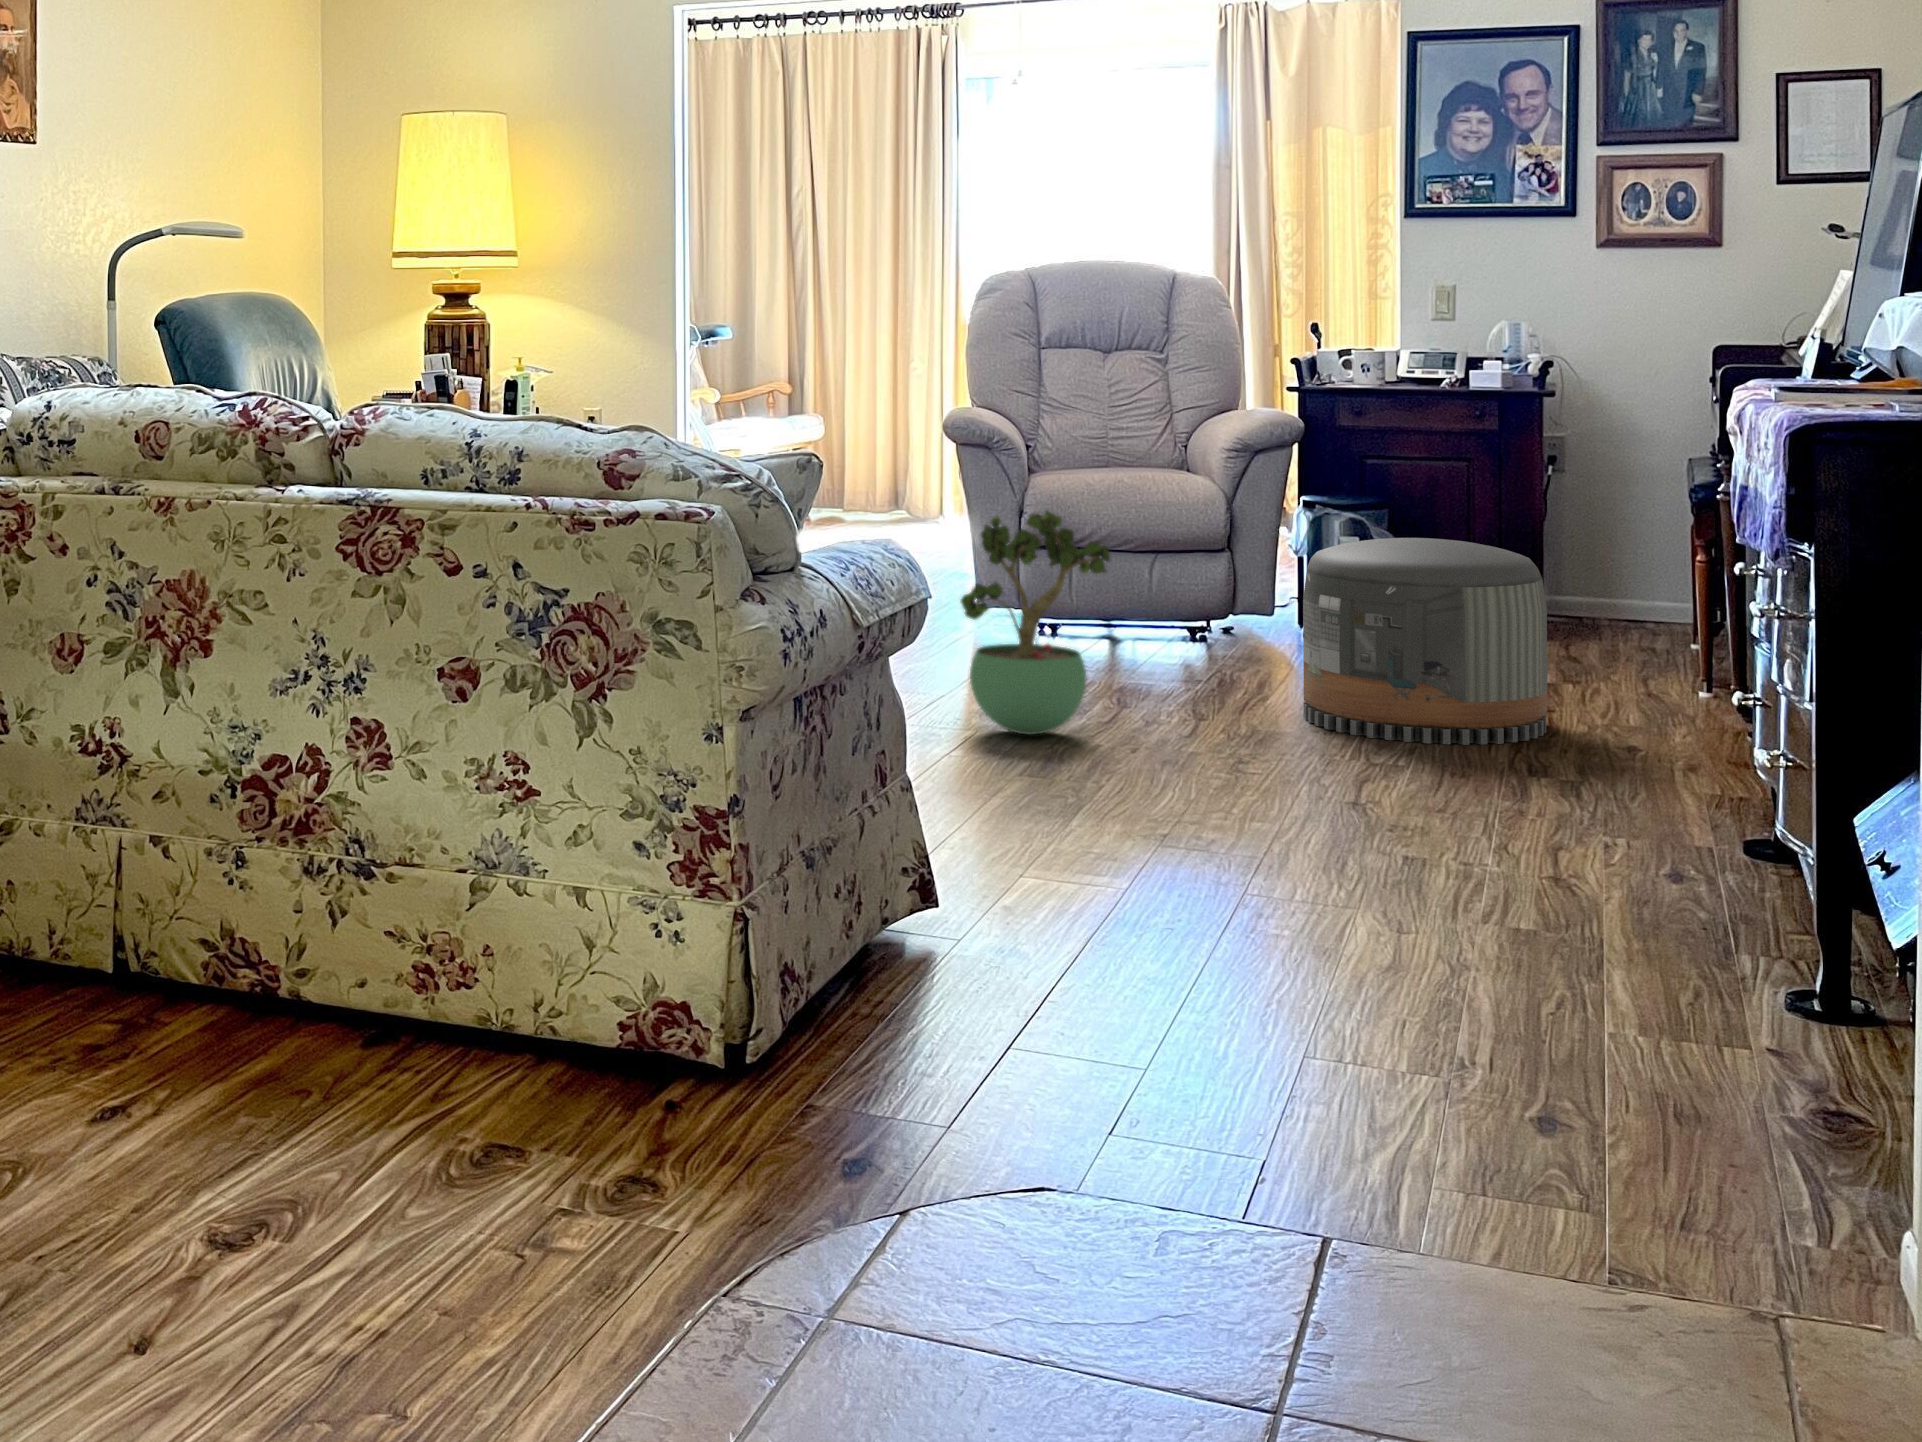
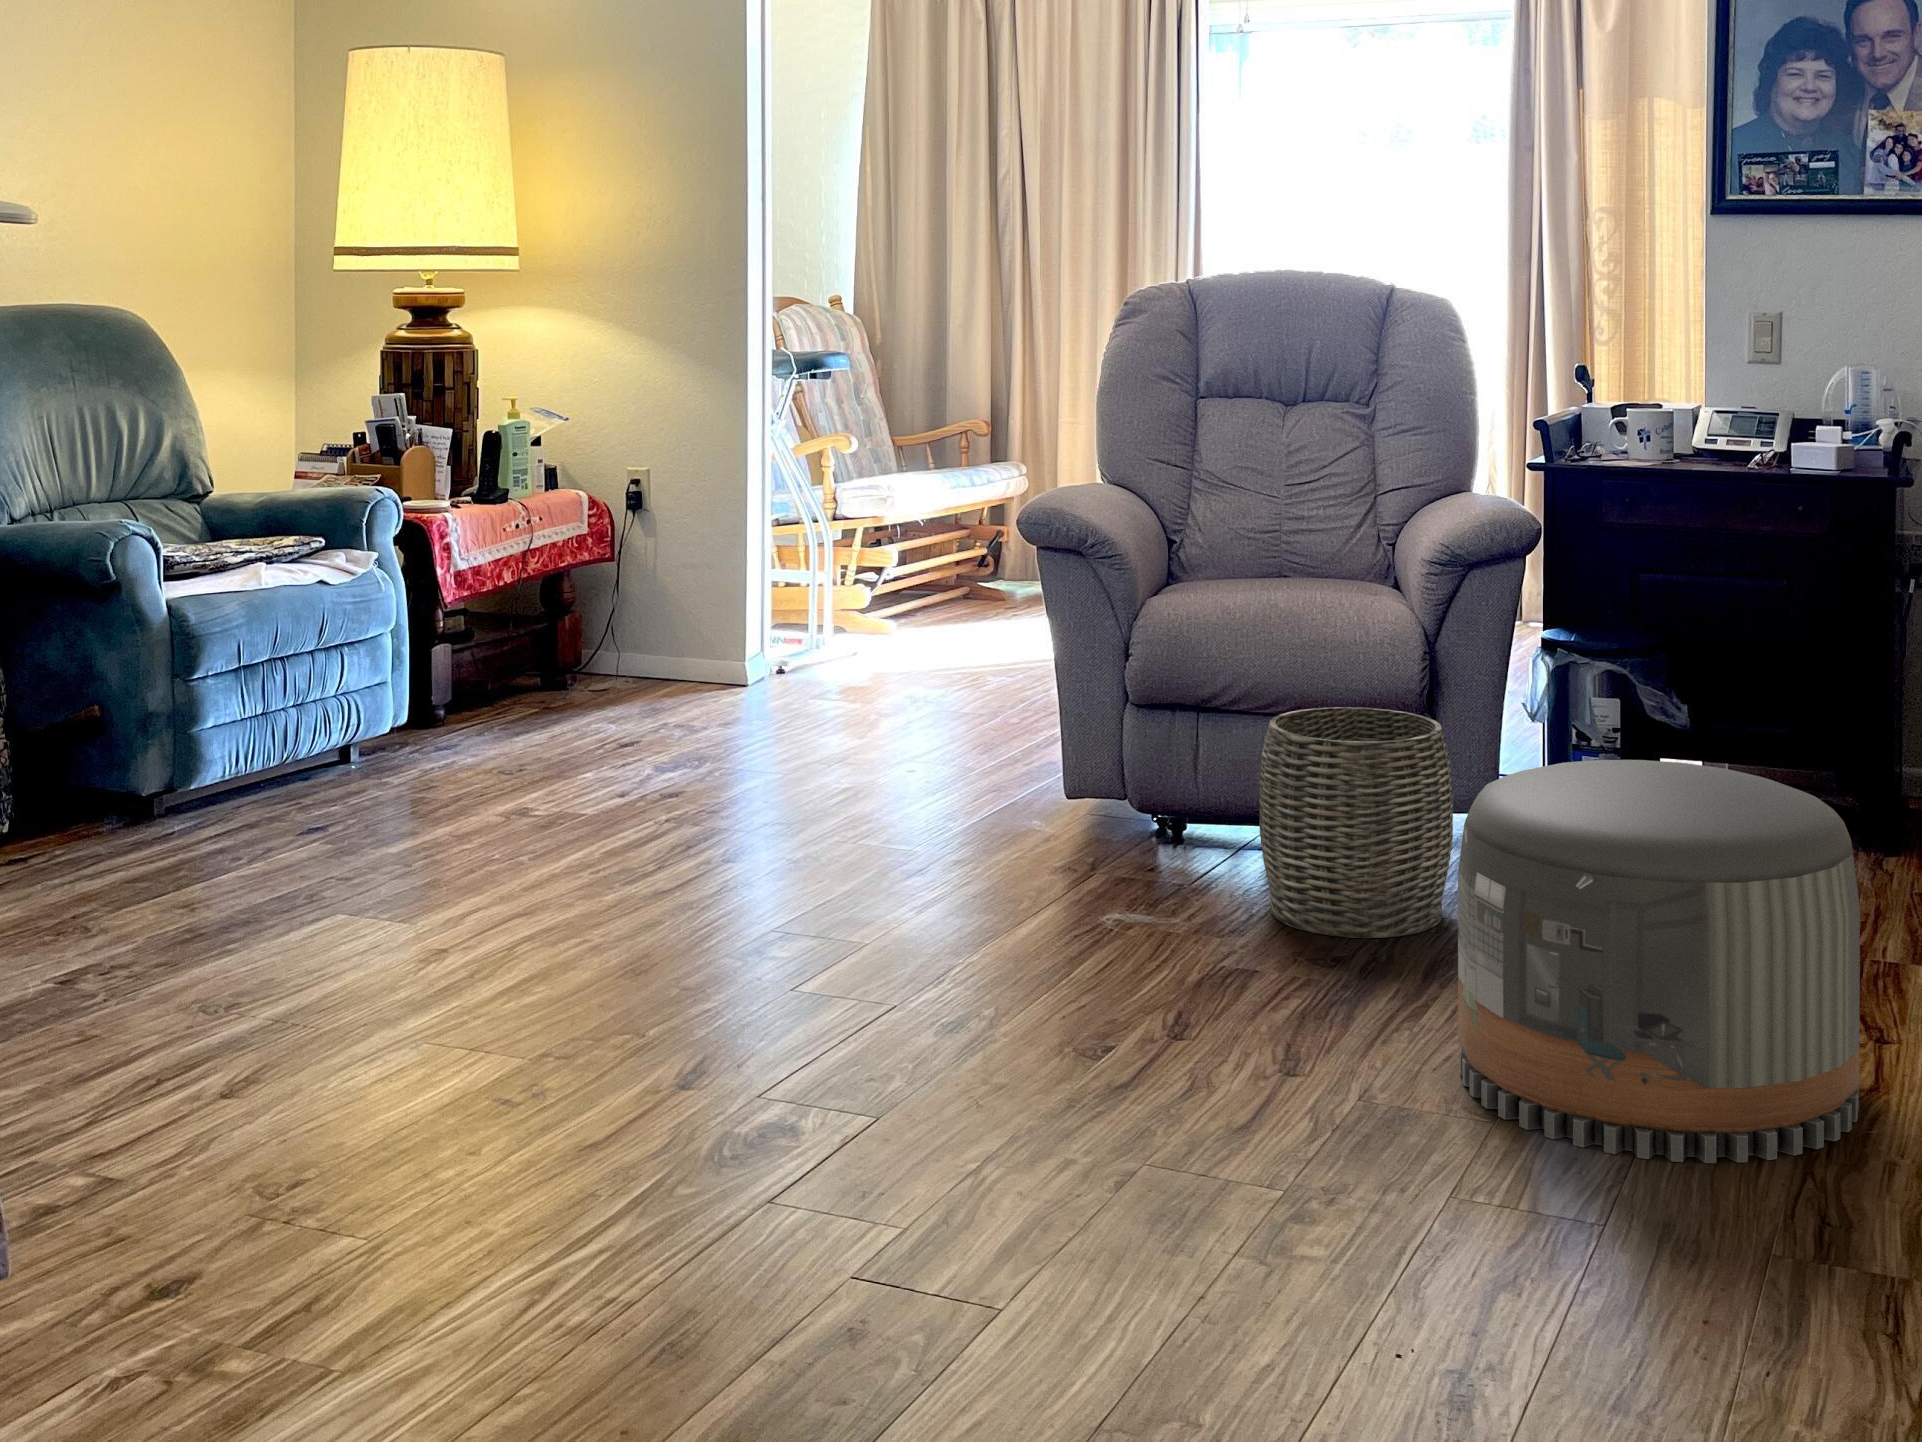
potted plant: present [961,511,1110,735] -> none [839,735,1098,1130]
woven basket: none [1133,539,1262,675] -> present [1260,707,1453,938]

